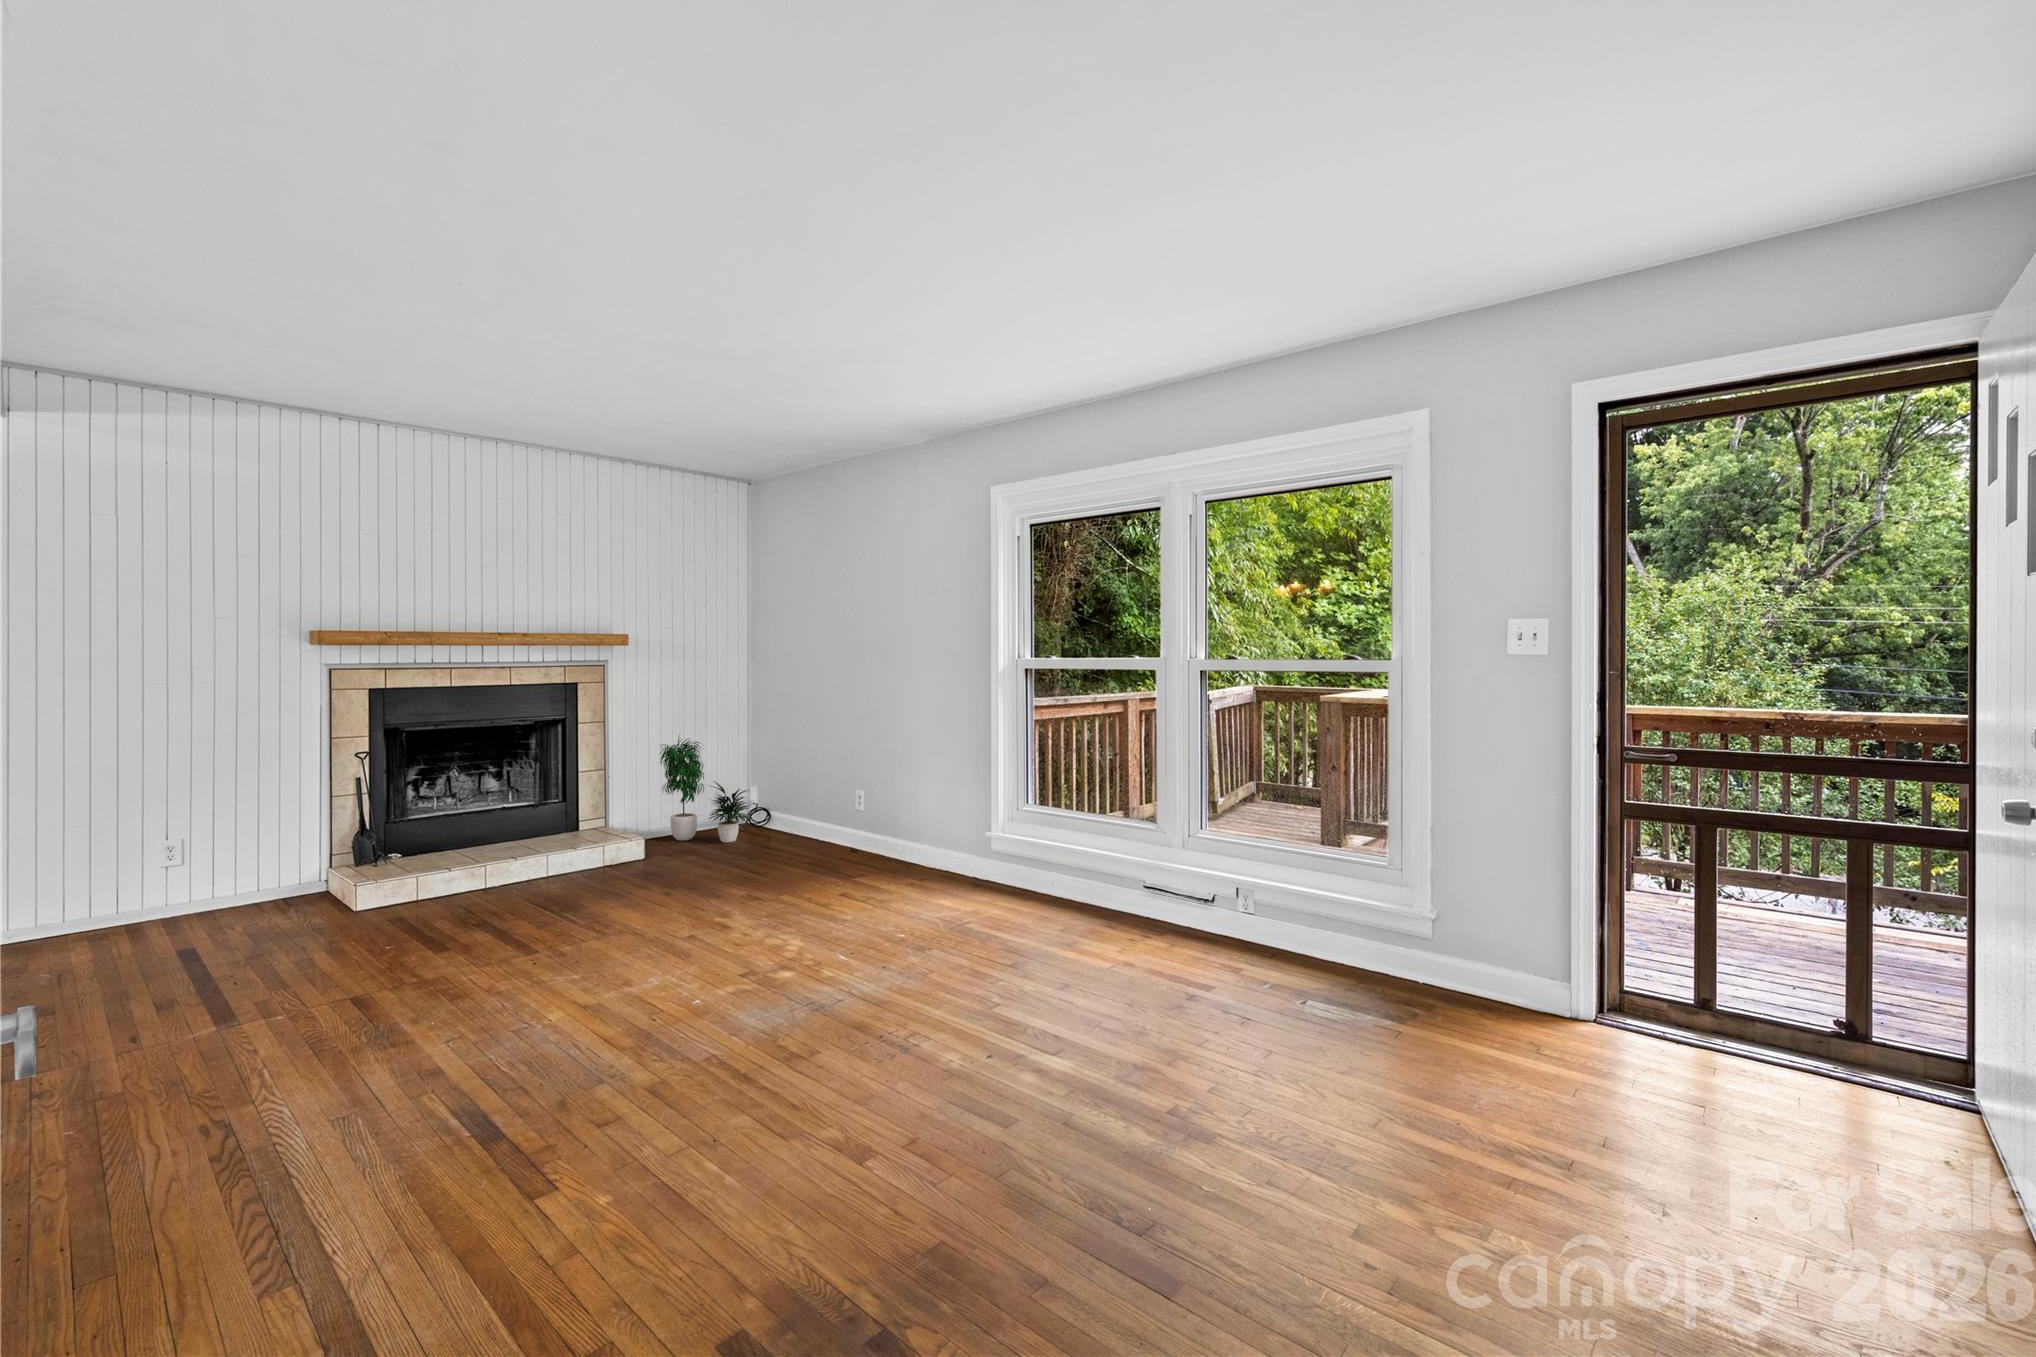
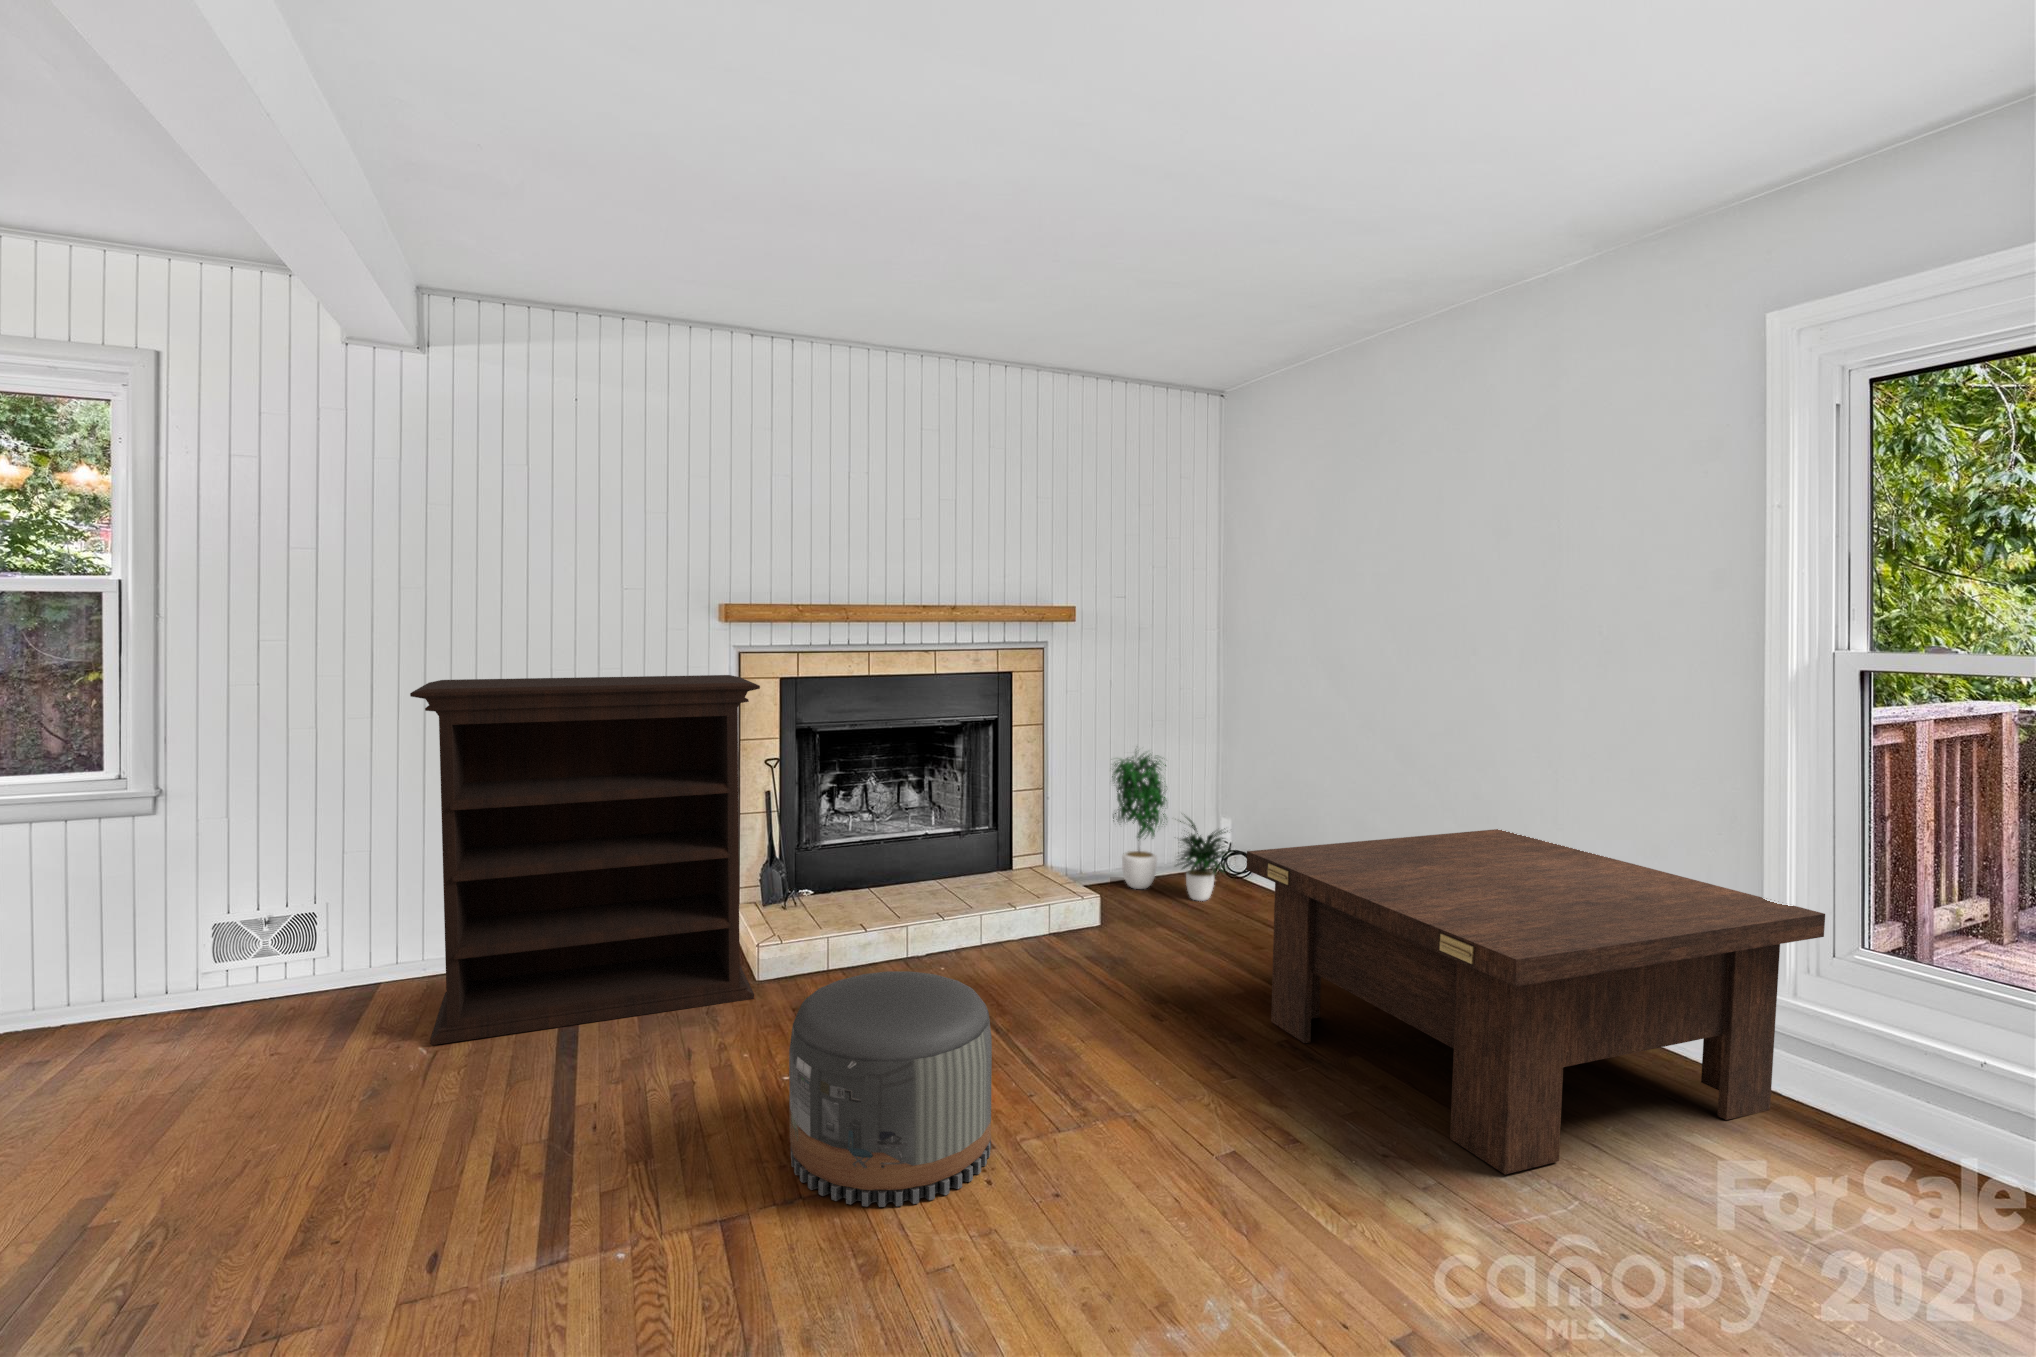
bookshelf: none [27,683,357,980] -> present [410,675,760,1045]
coffee table: none [734,766,1033,931] -> present [1246,829,1825,1174]
pouf: none [394,863,545,996] -> present [789,971,992,1207]

